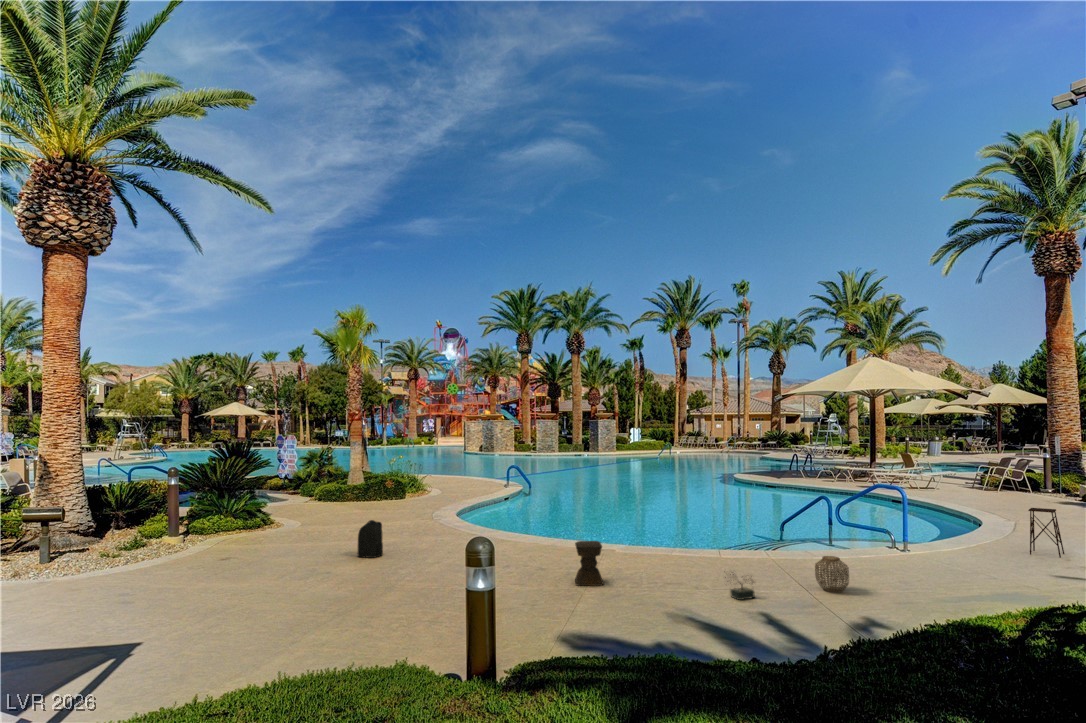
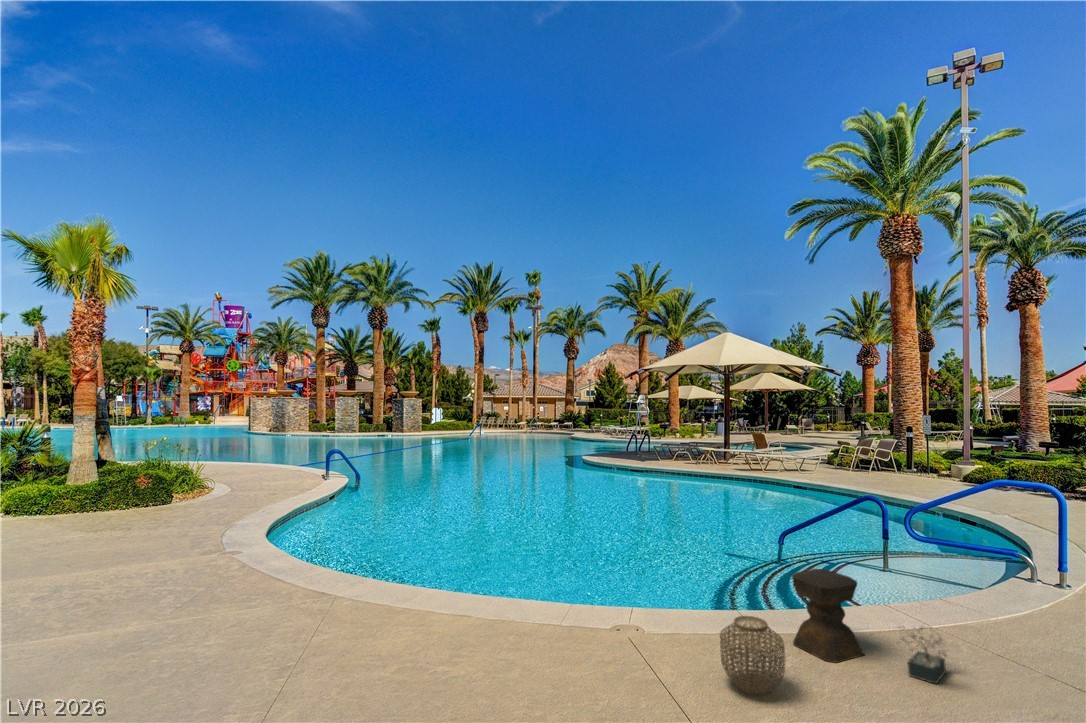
side table: present [1028,508,1064,558] -> none [999,474,1044,529]
backpack: present [358,520,383,558] -> none [57,577,128,667]
stool: present [575,541,604,586] -> present [791,569,865,663]
woven basket: present [815,556,849,593] -> present [720,616,785,695]

